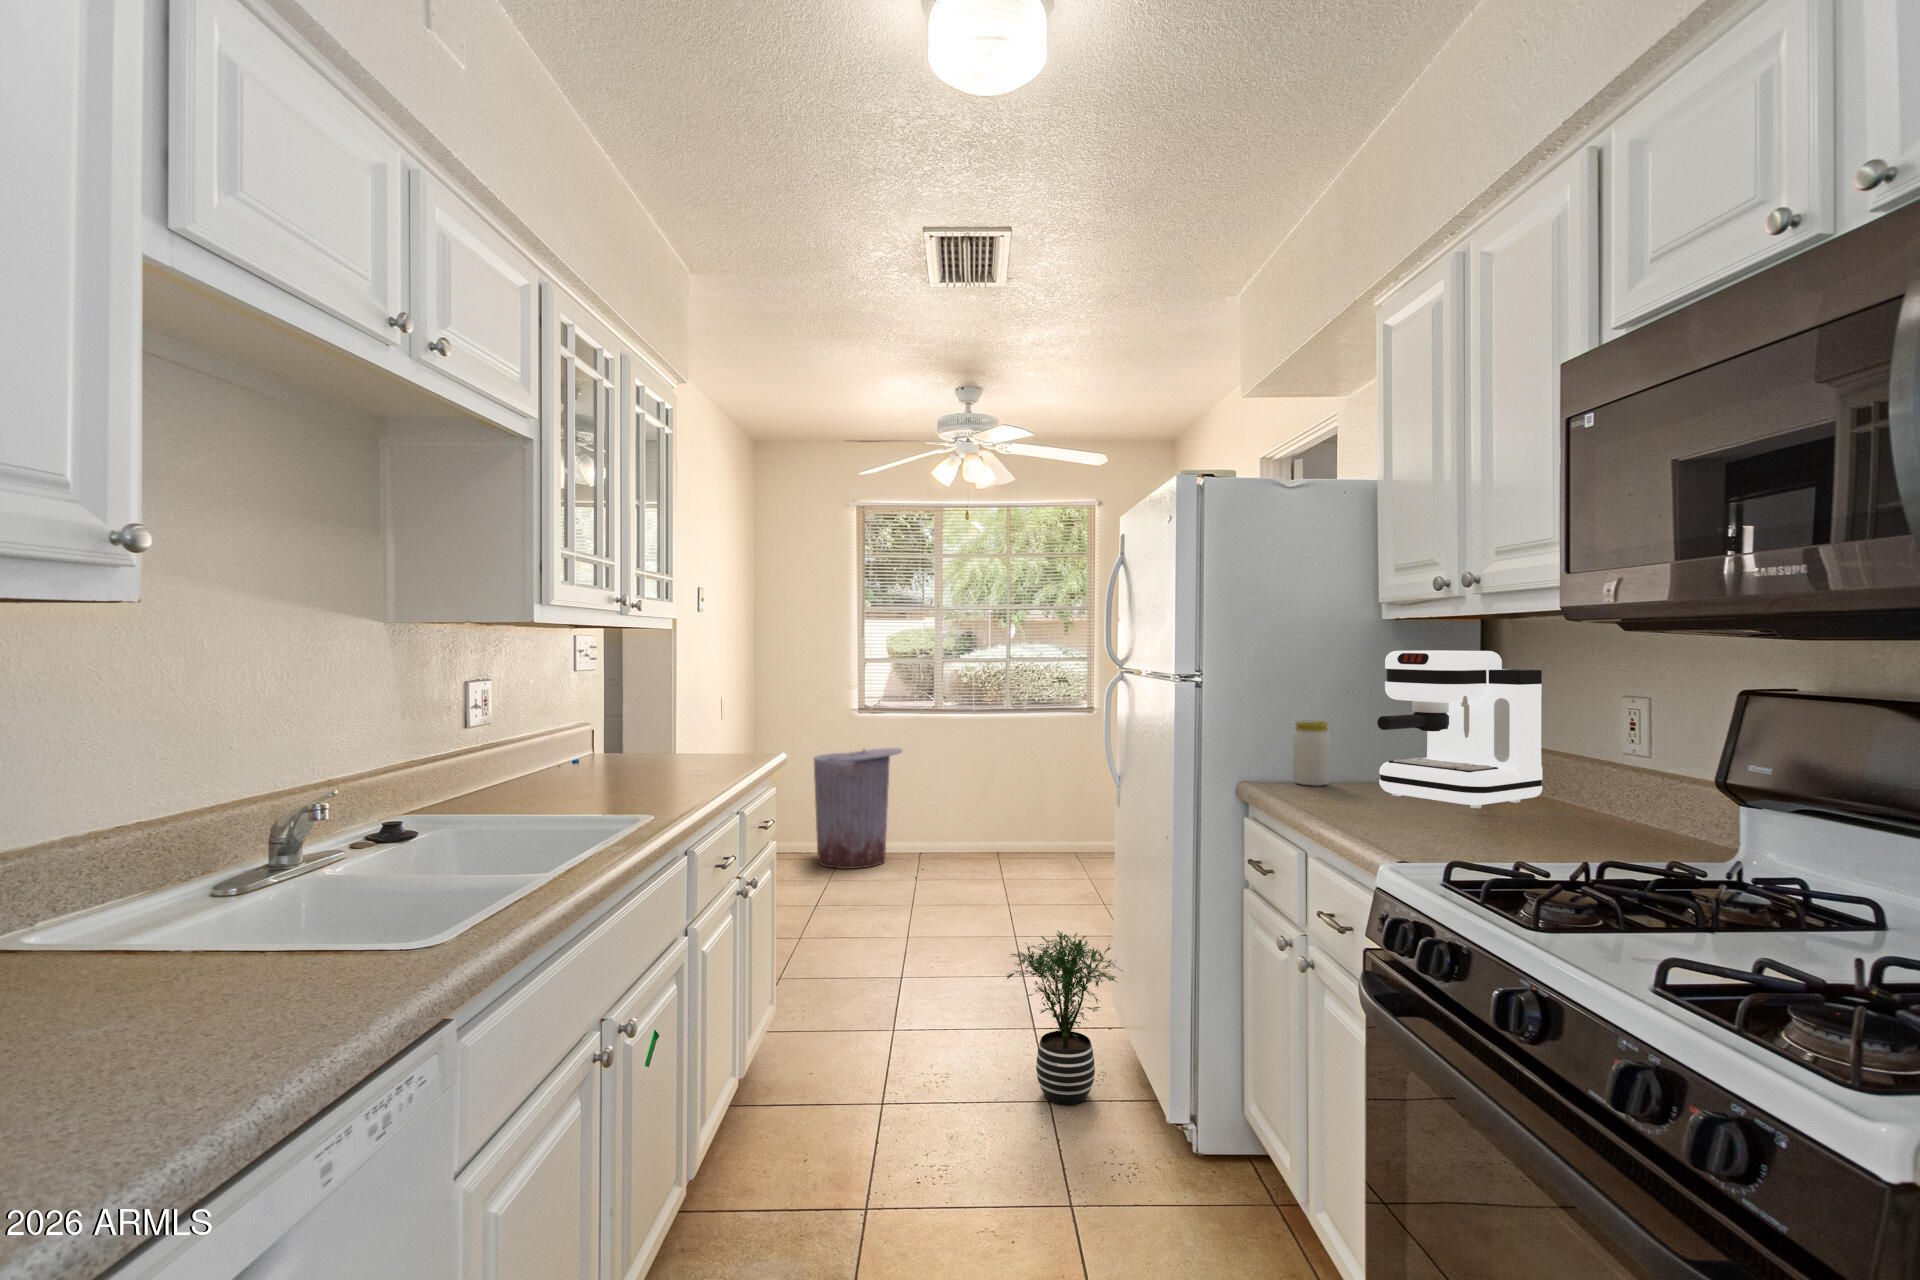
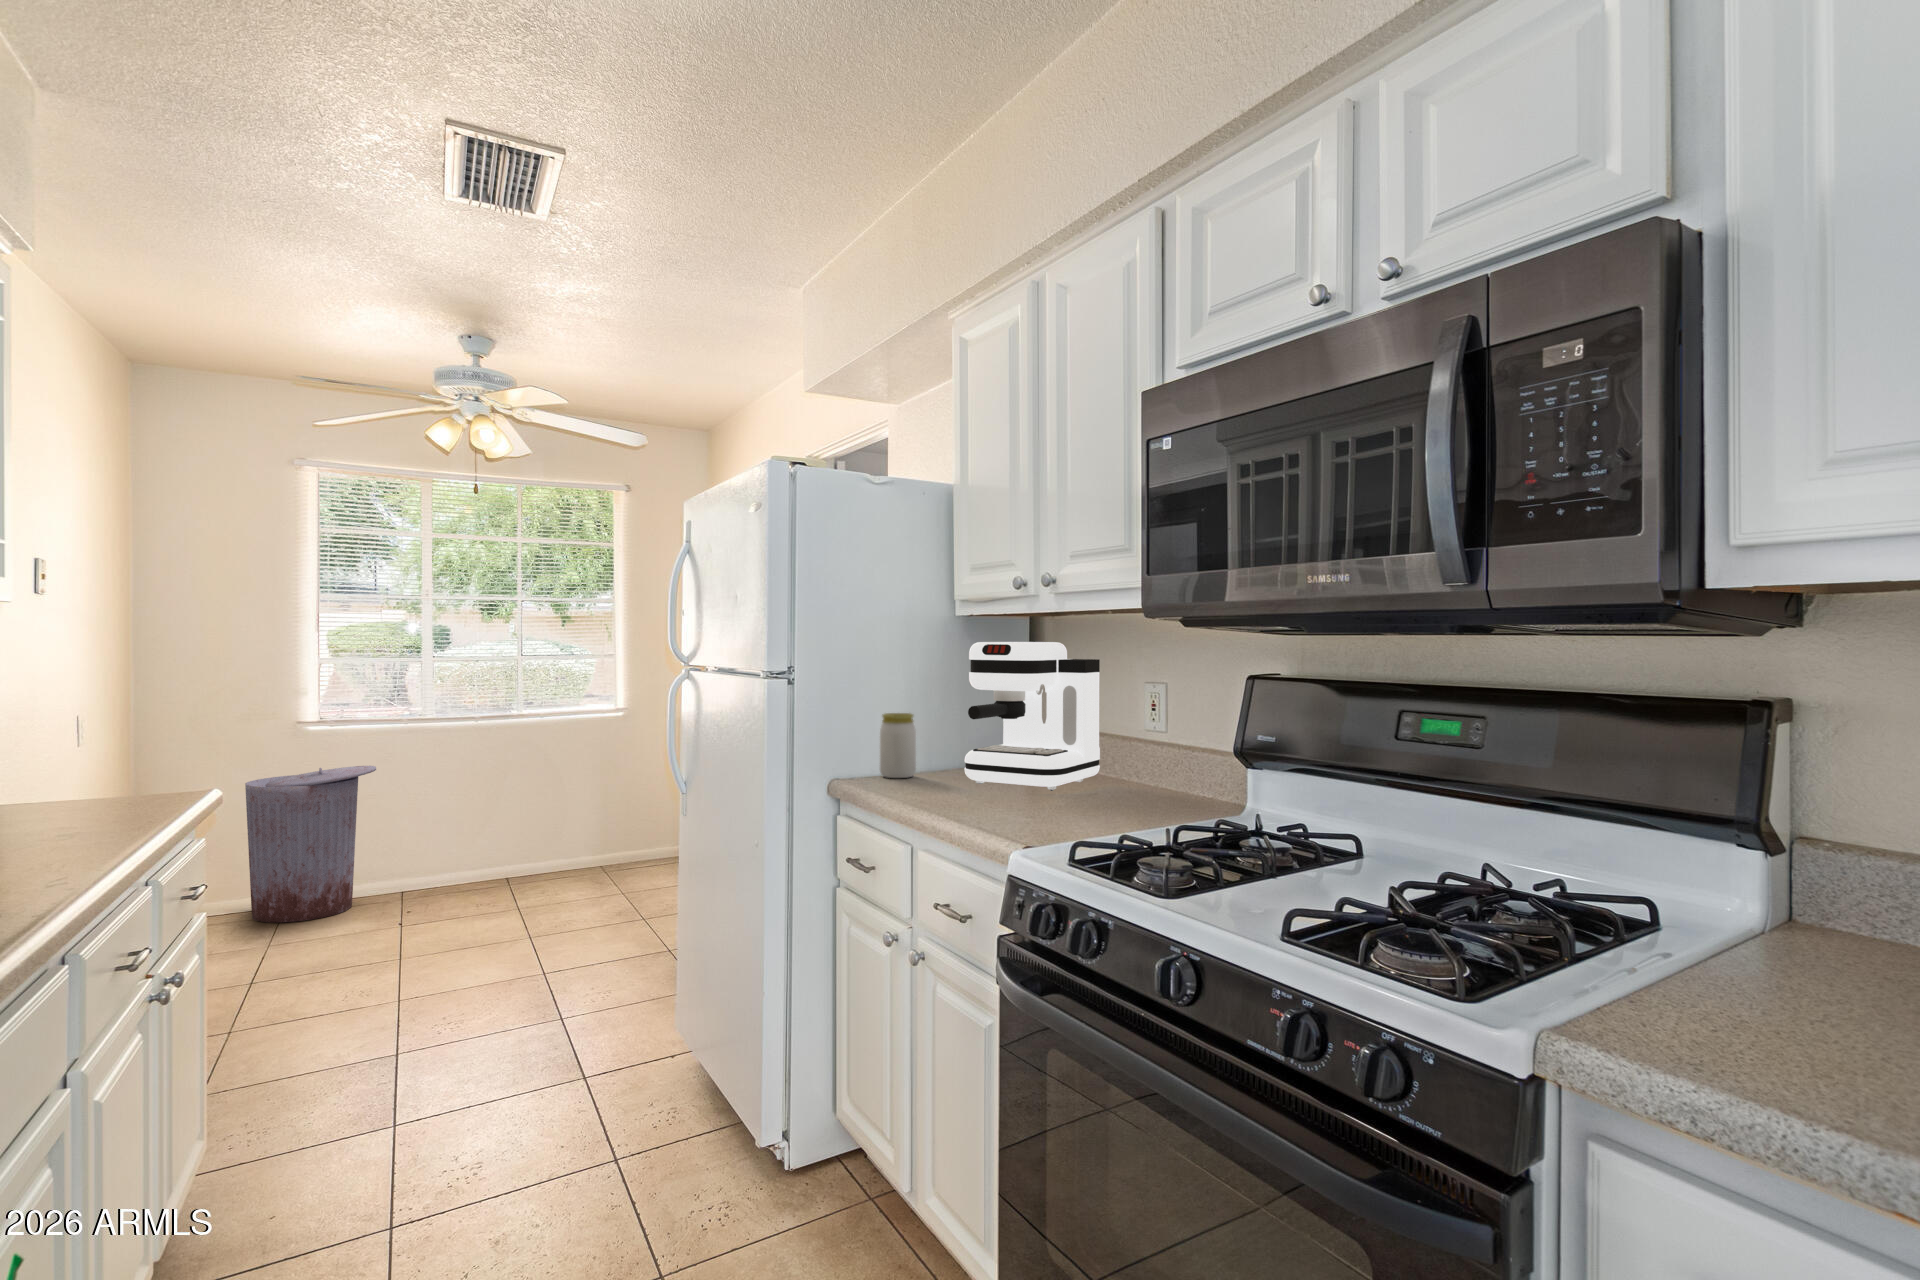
potted plant: present [1007,931,1122,1105] -> none [557,960,698,1158]

